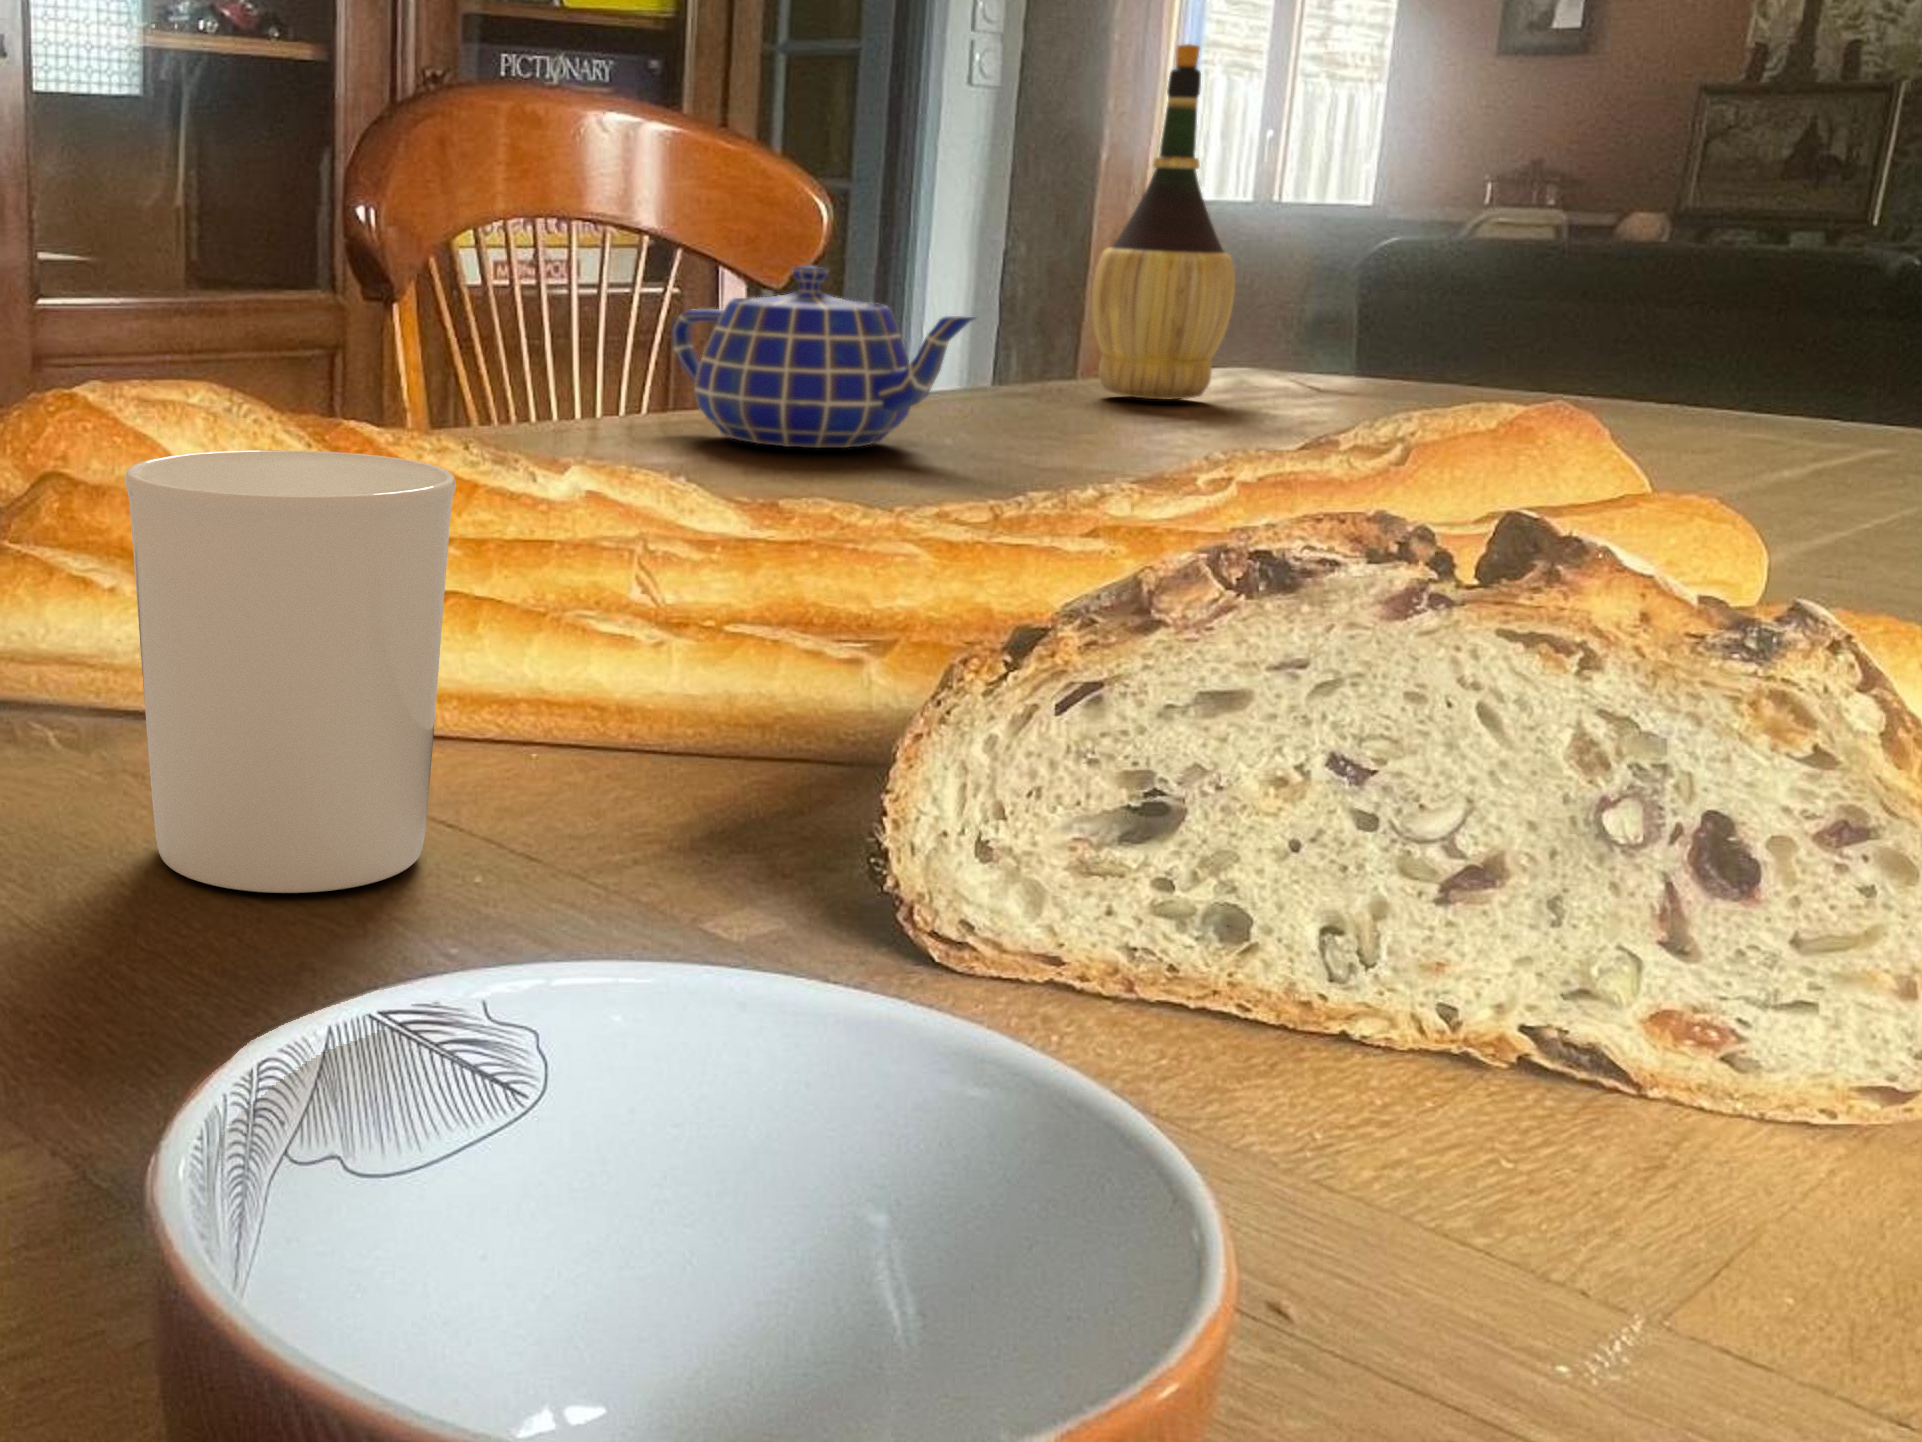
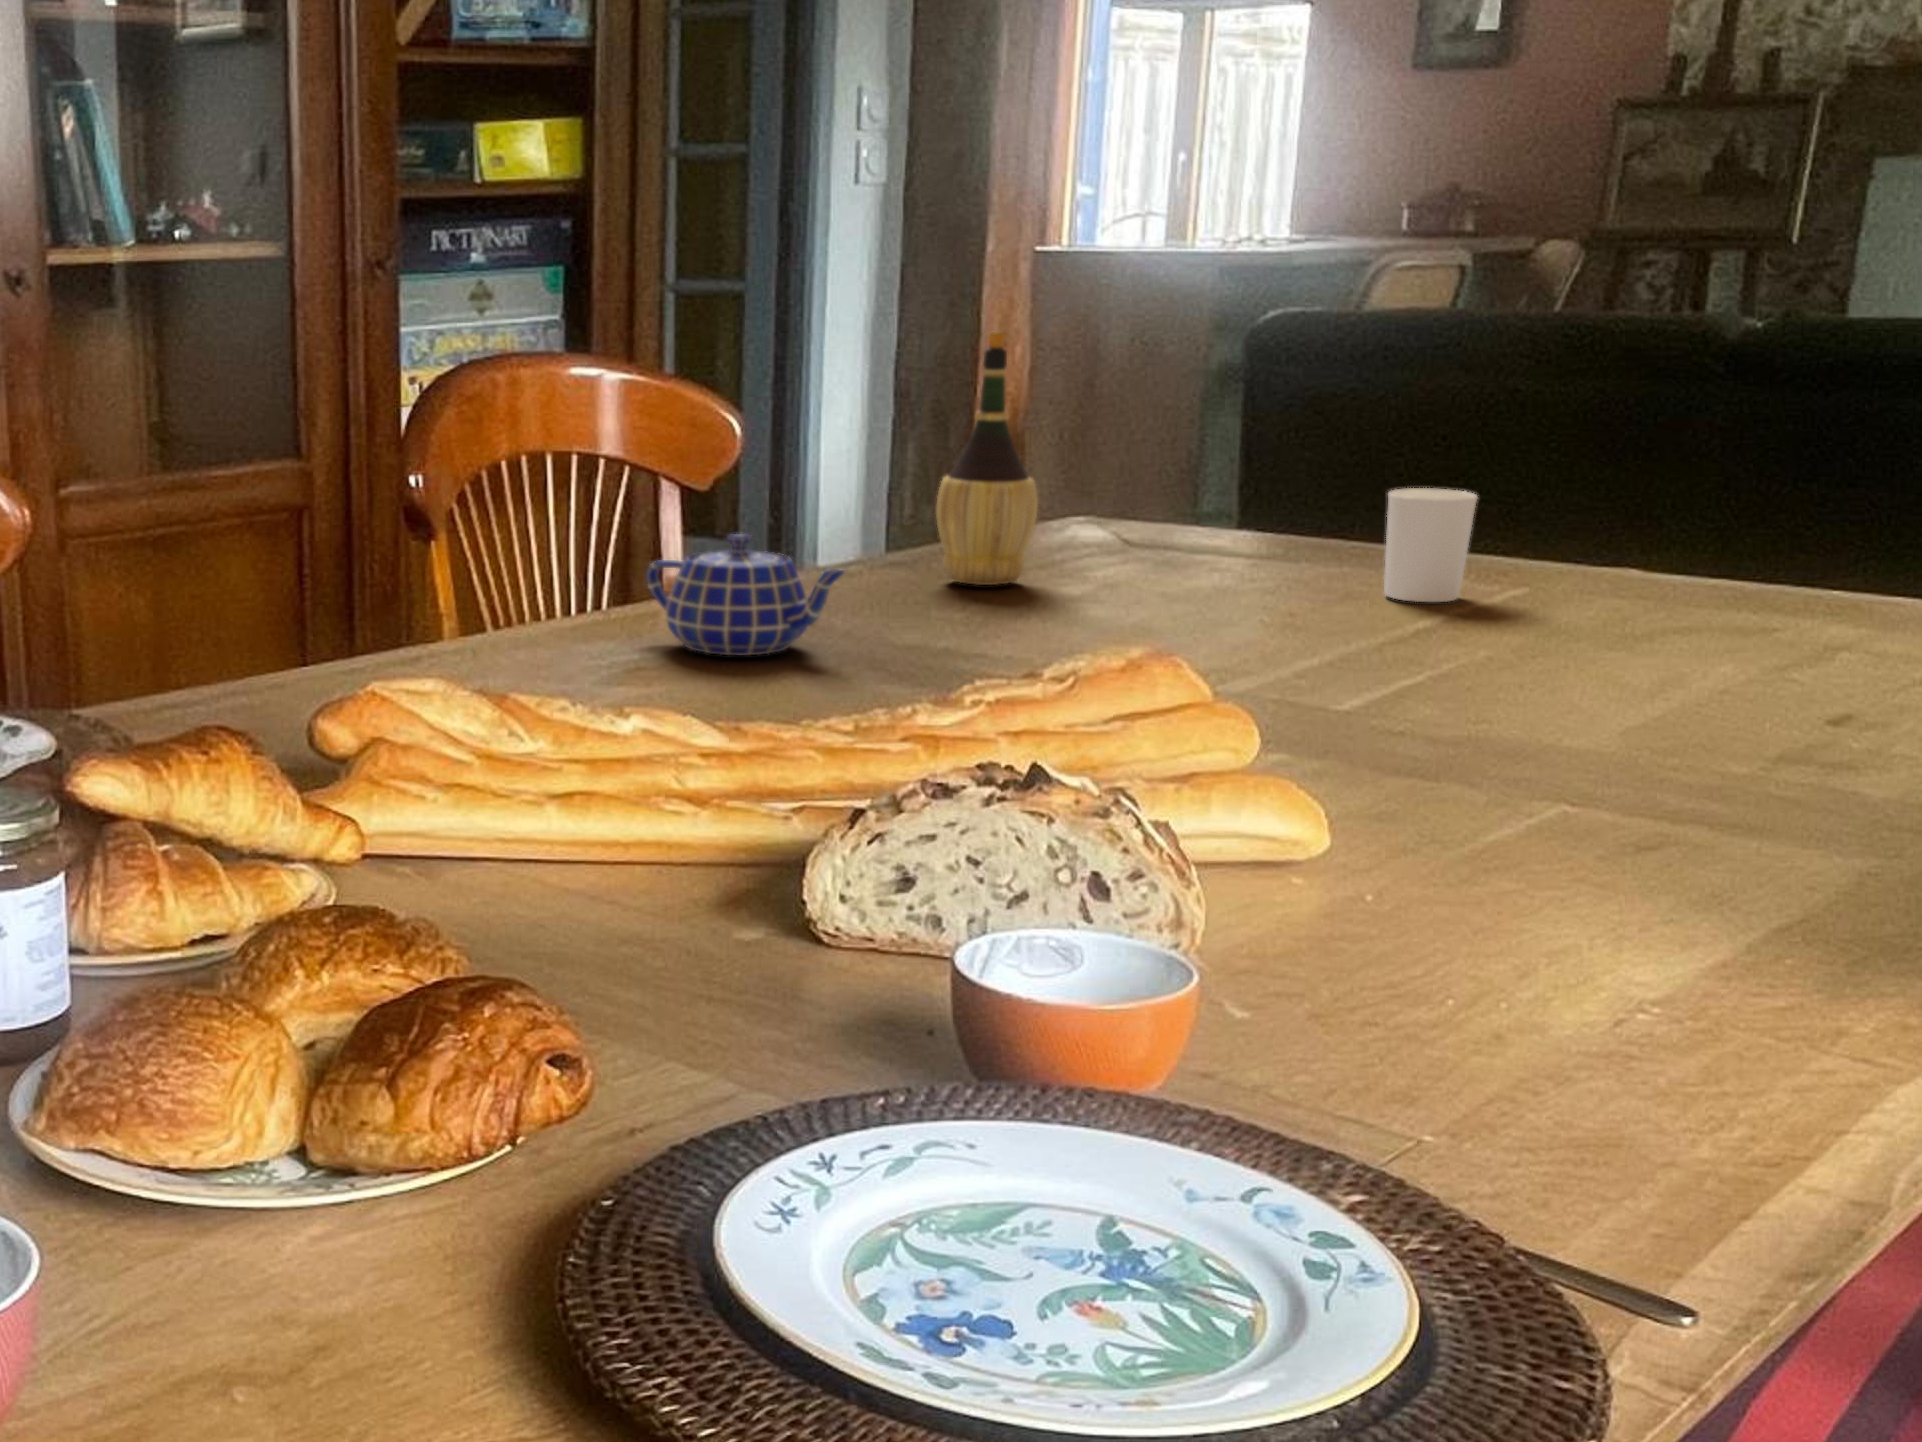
candle holder: present [125,450,455,893] -> present [1384,488,1477,602]

